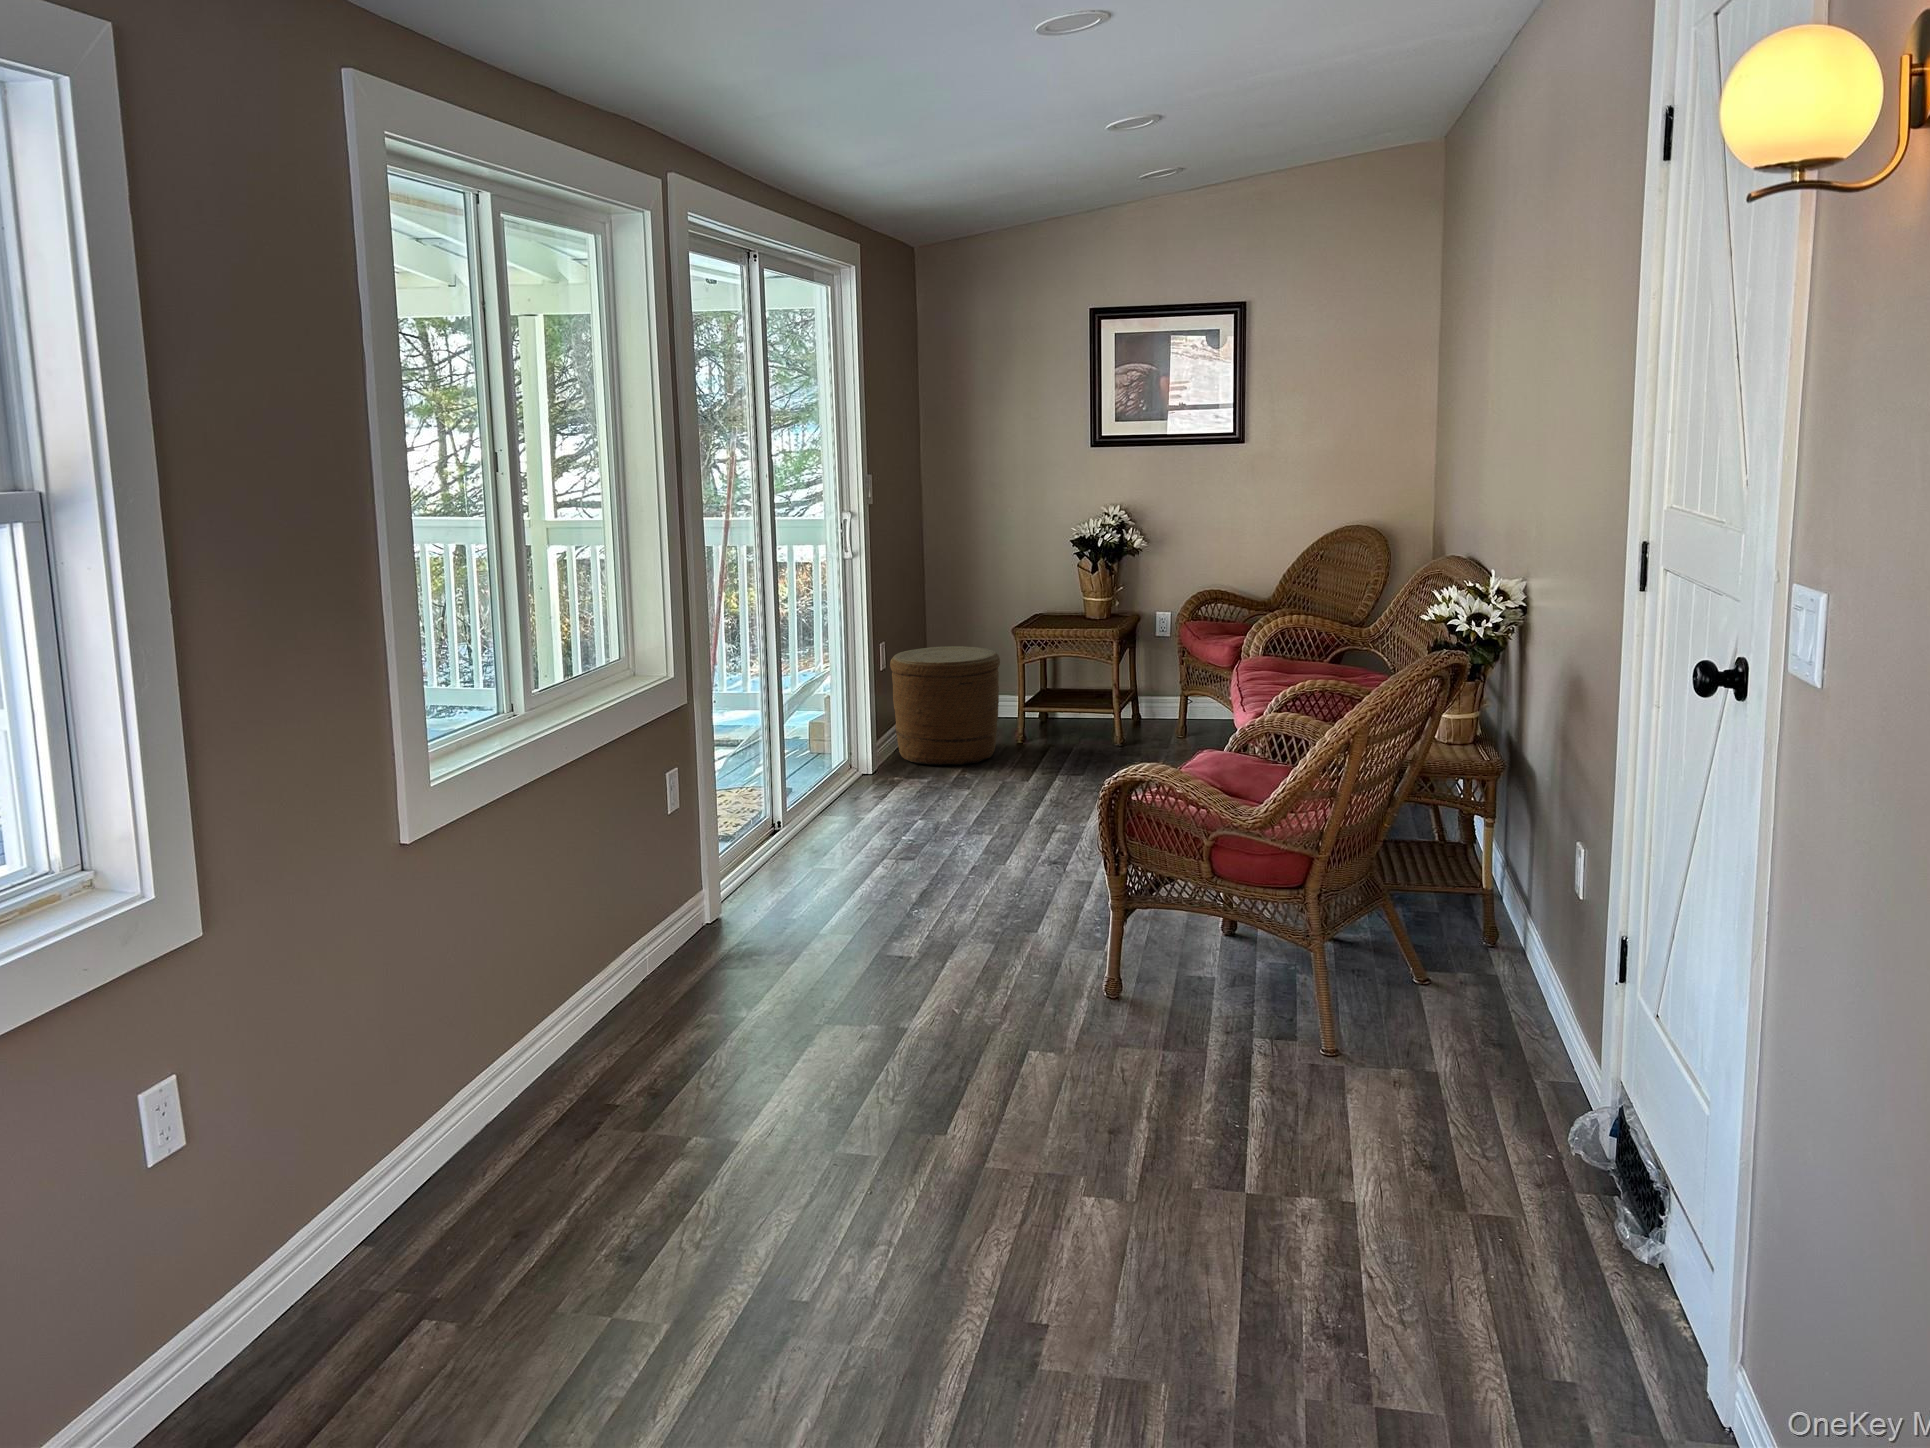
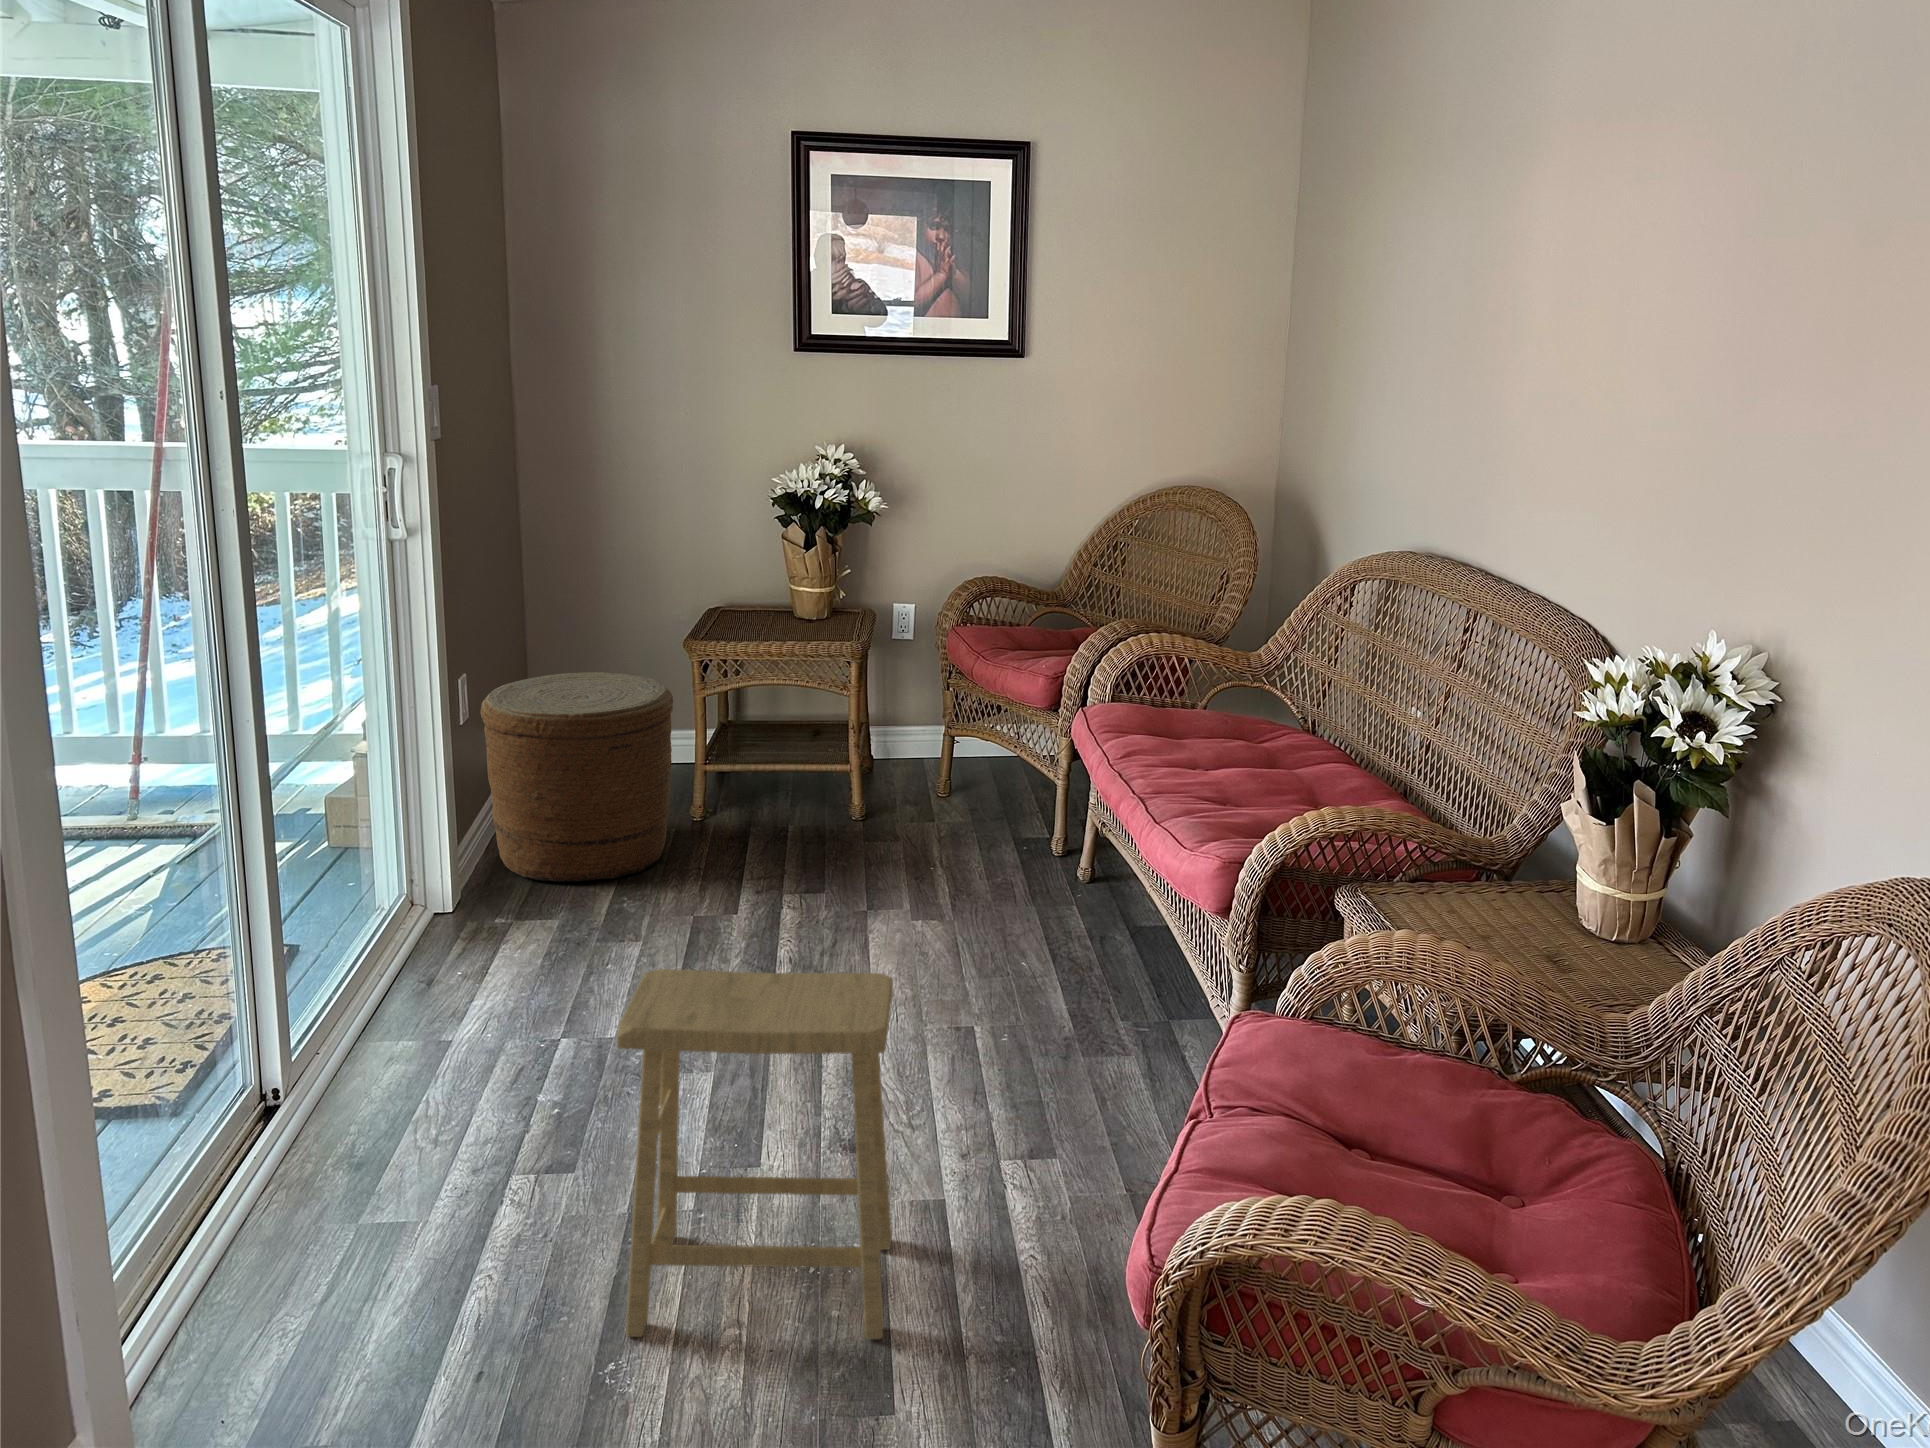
footstool: none [921,740,1060,915] -> present [617,969,893,1340]

